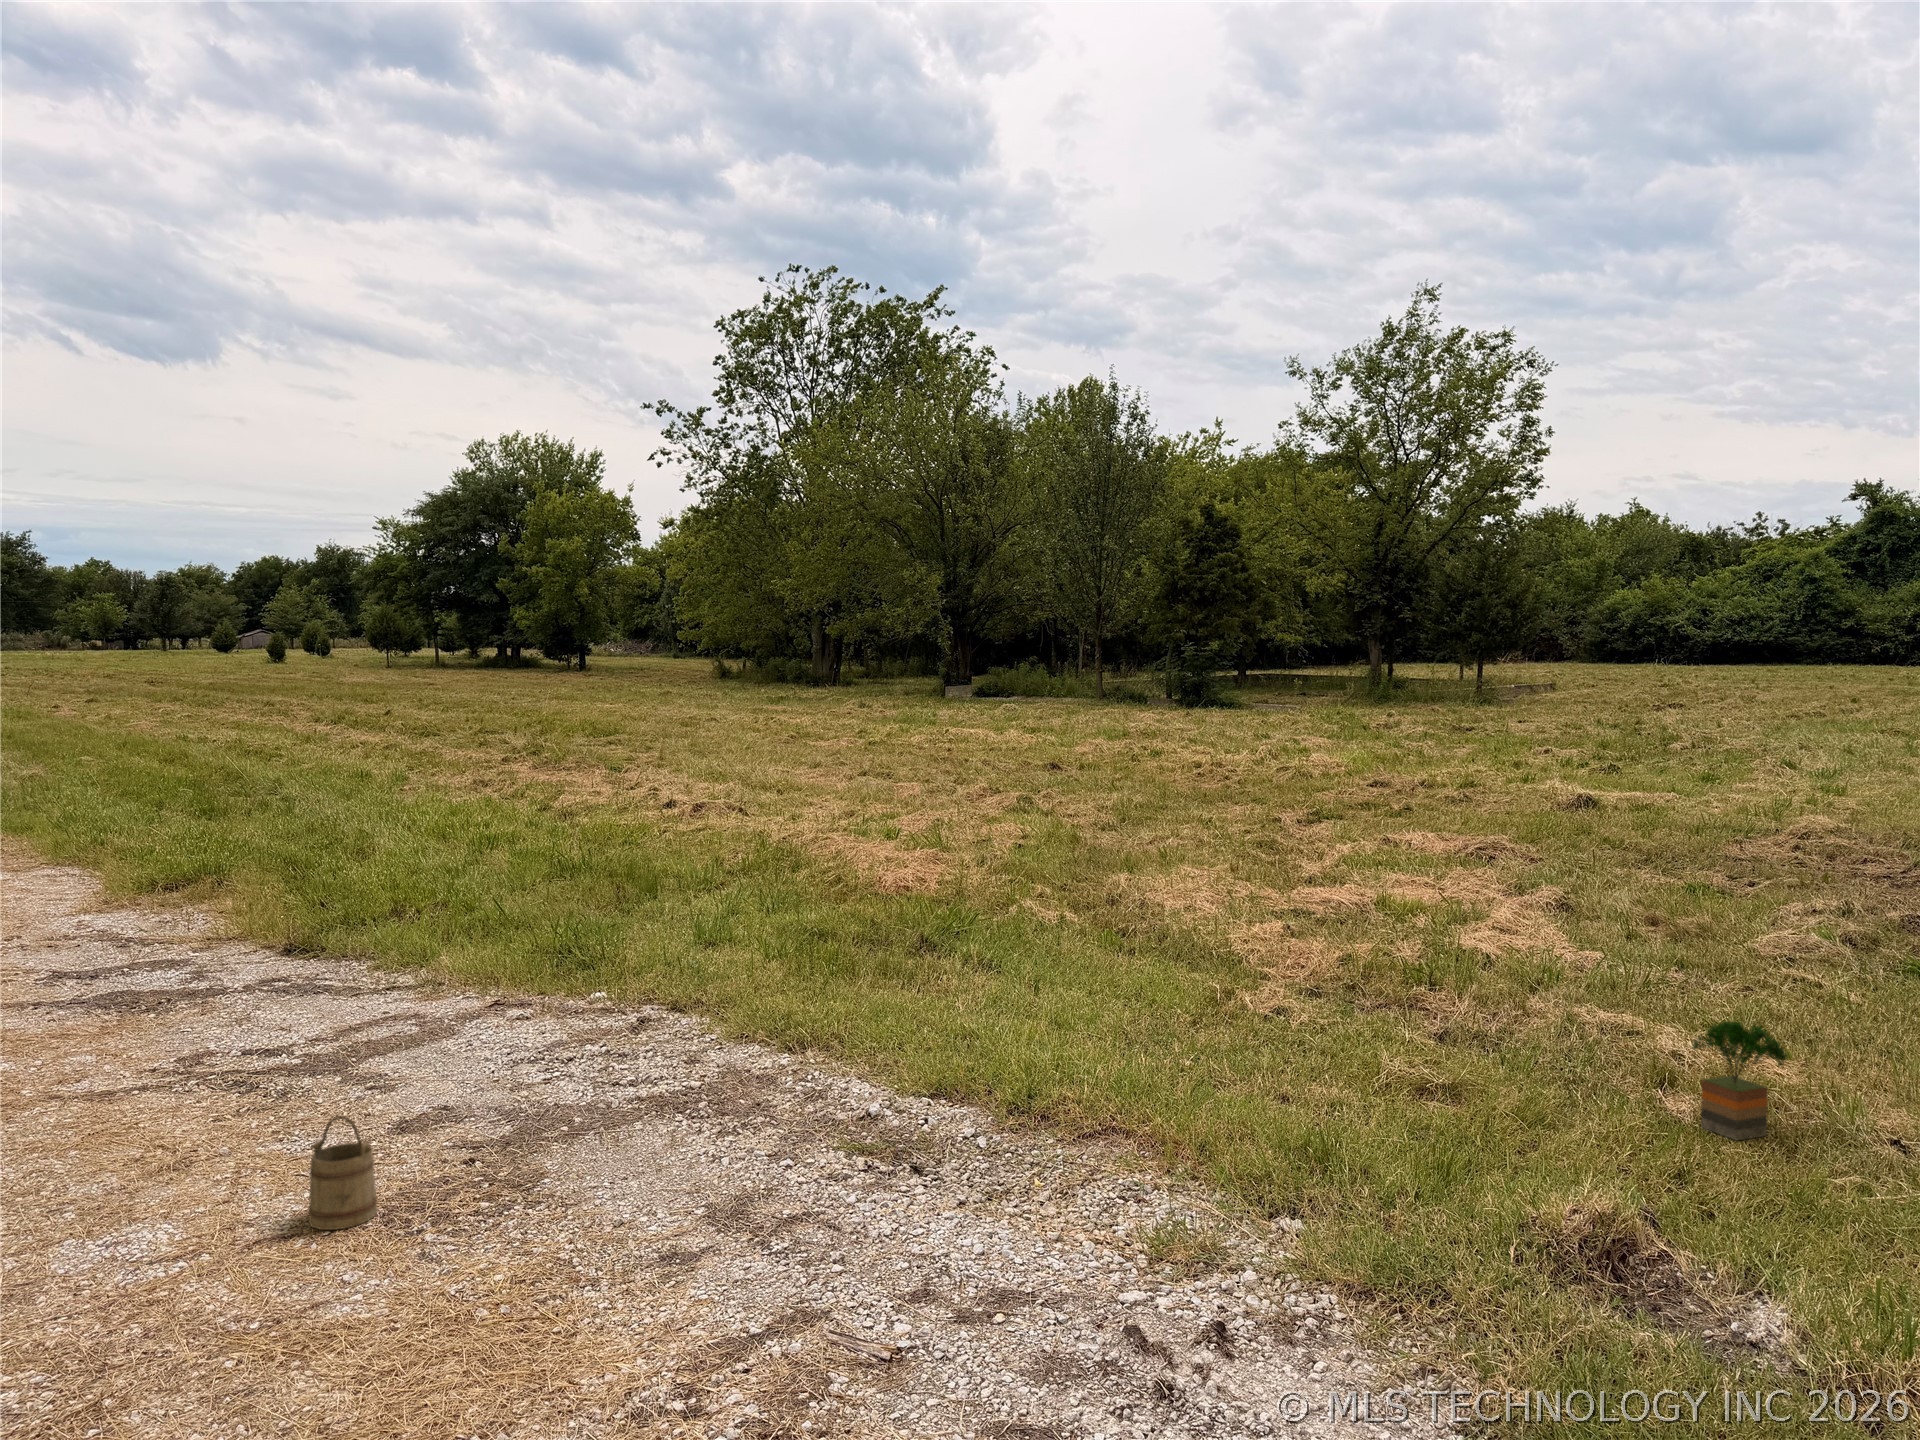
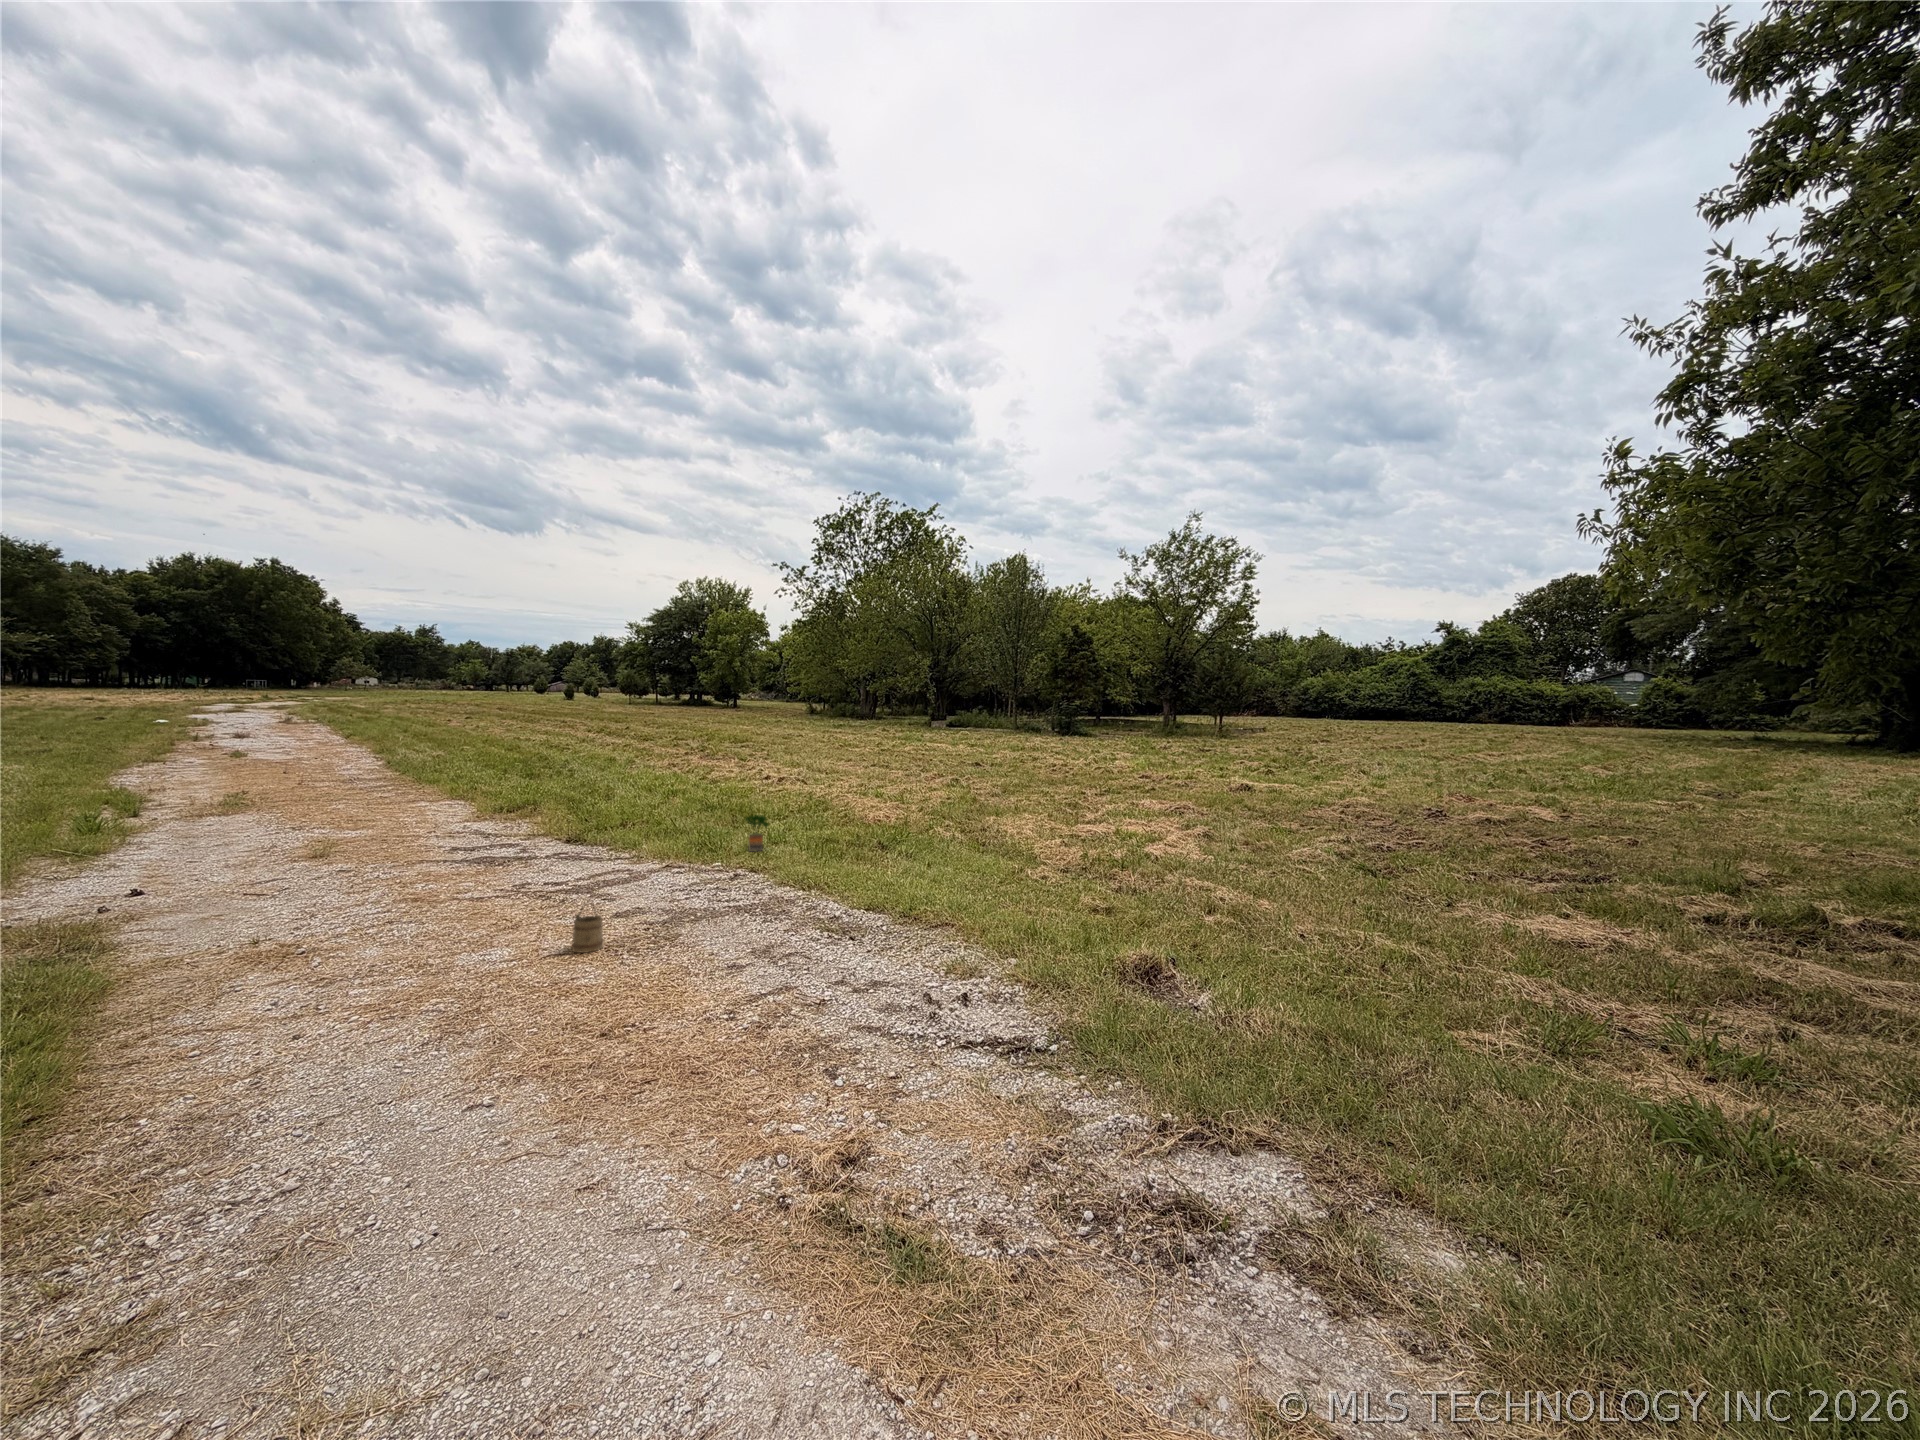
potted tree: present [1692,1021,1790,1141] -> present [746,815,768,852]

